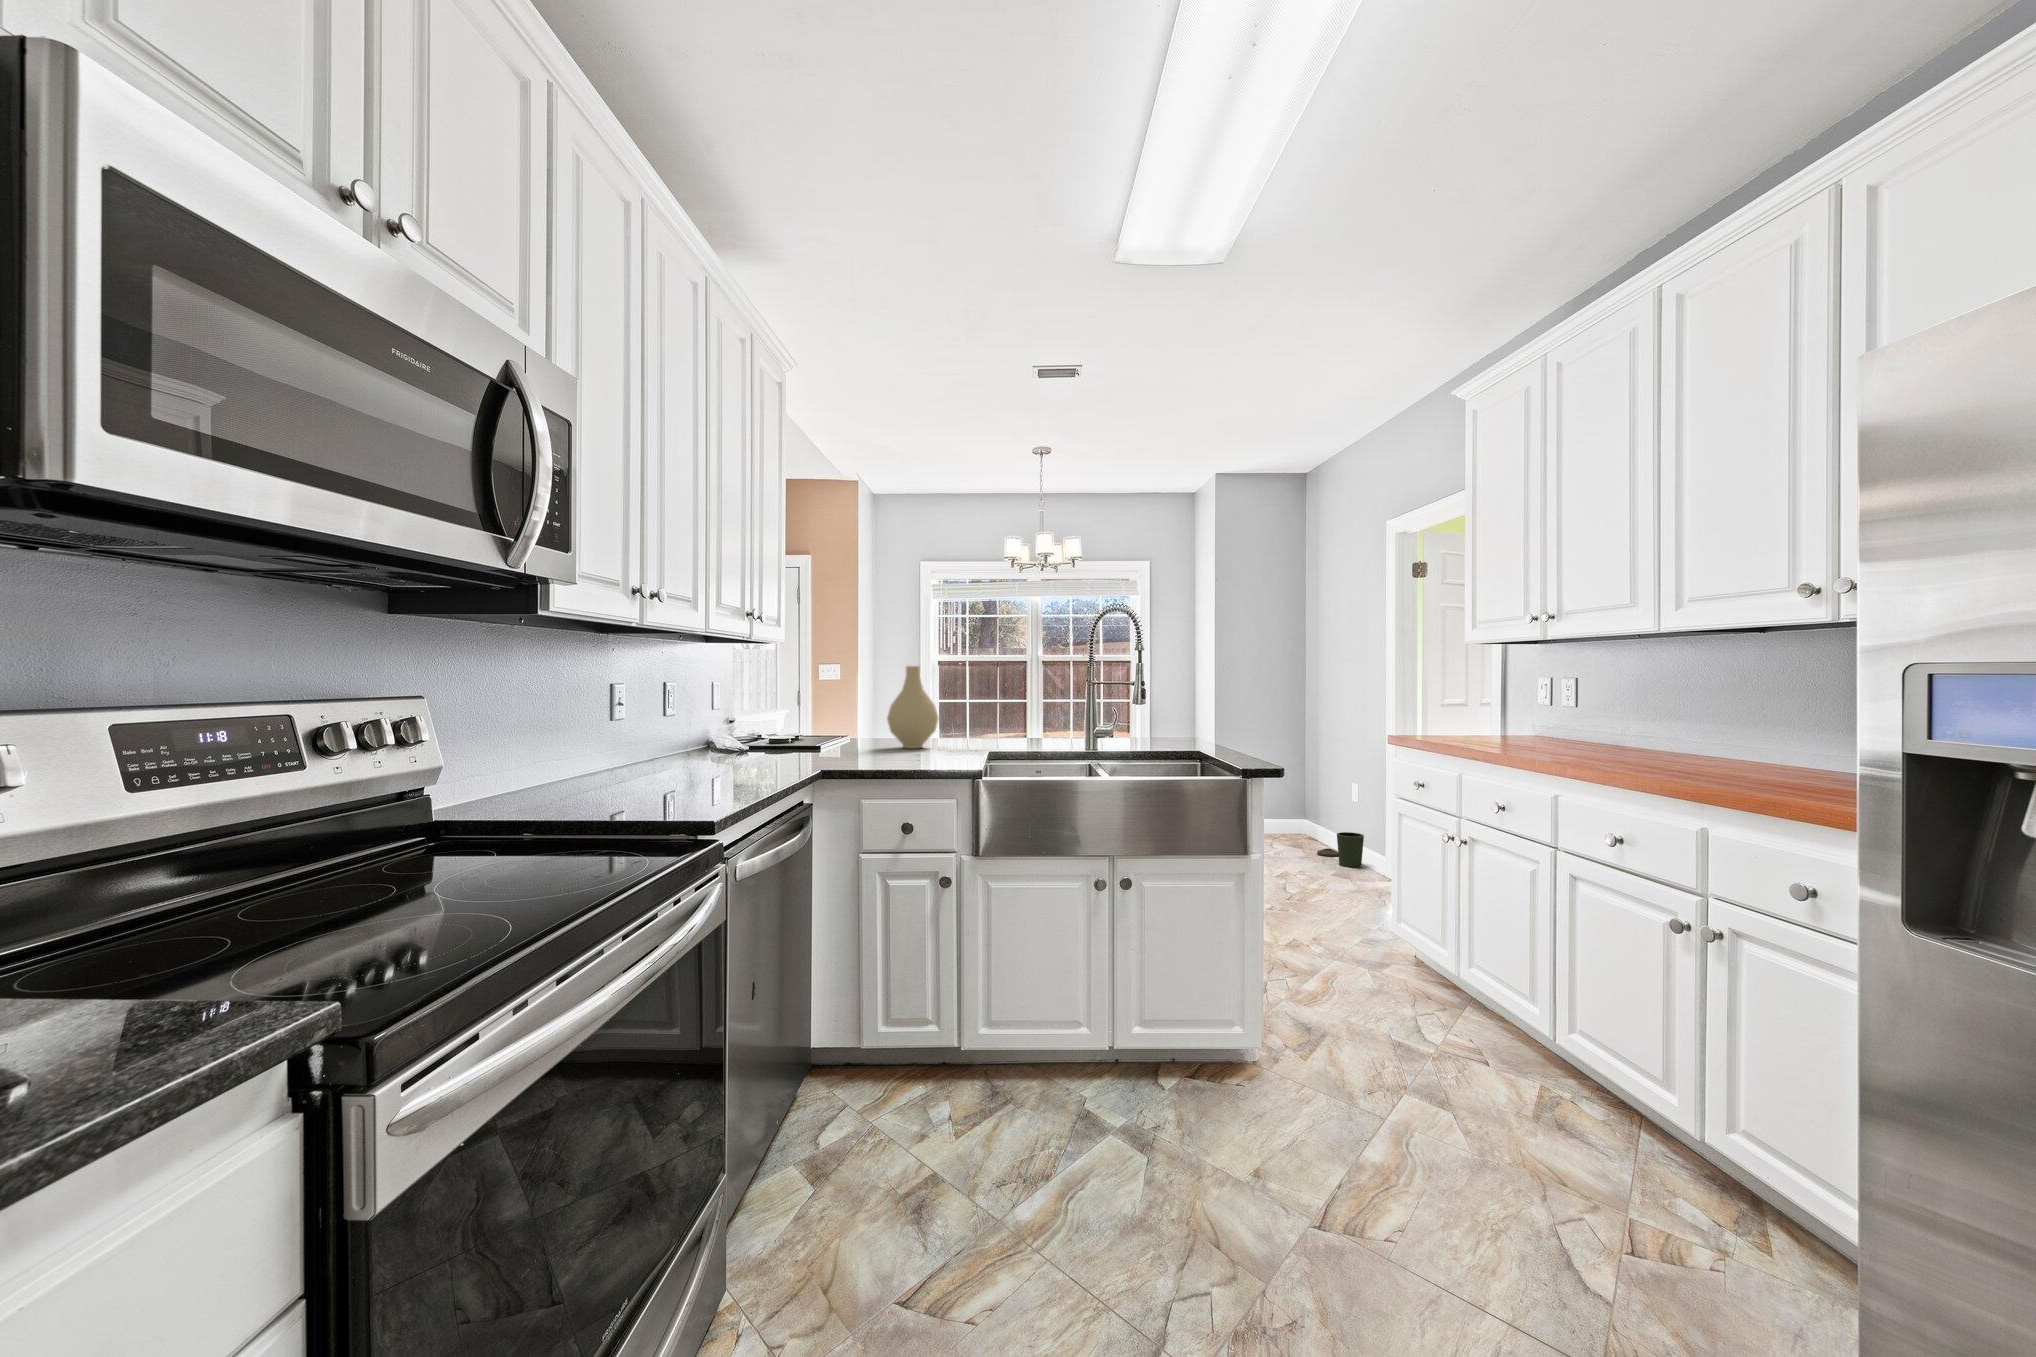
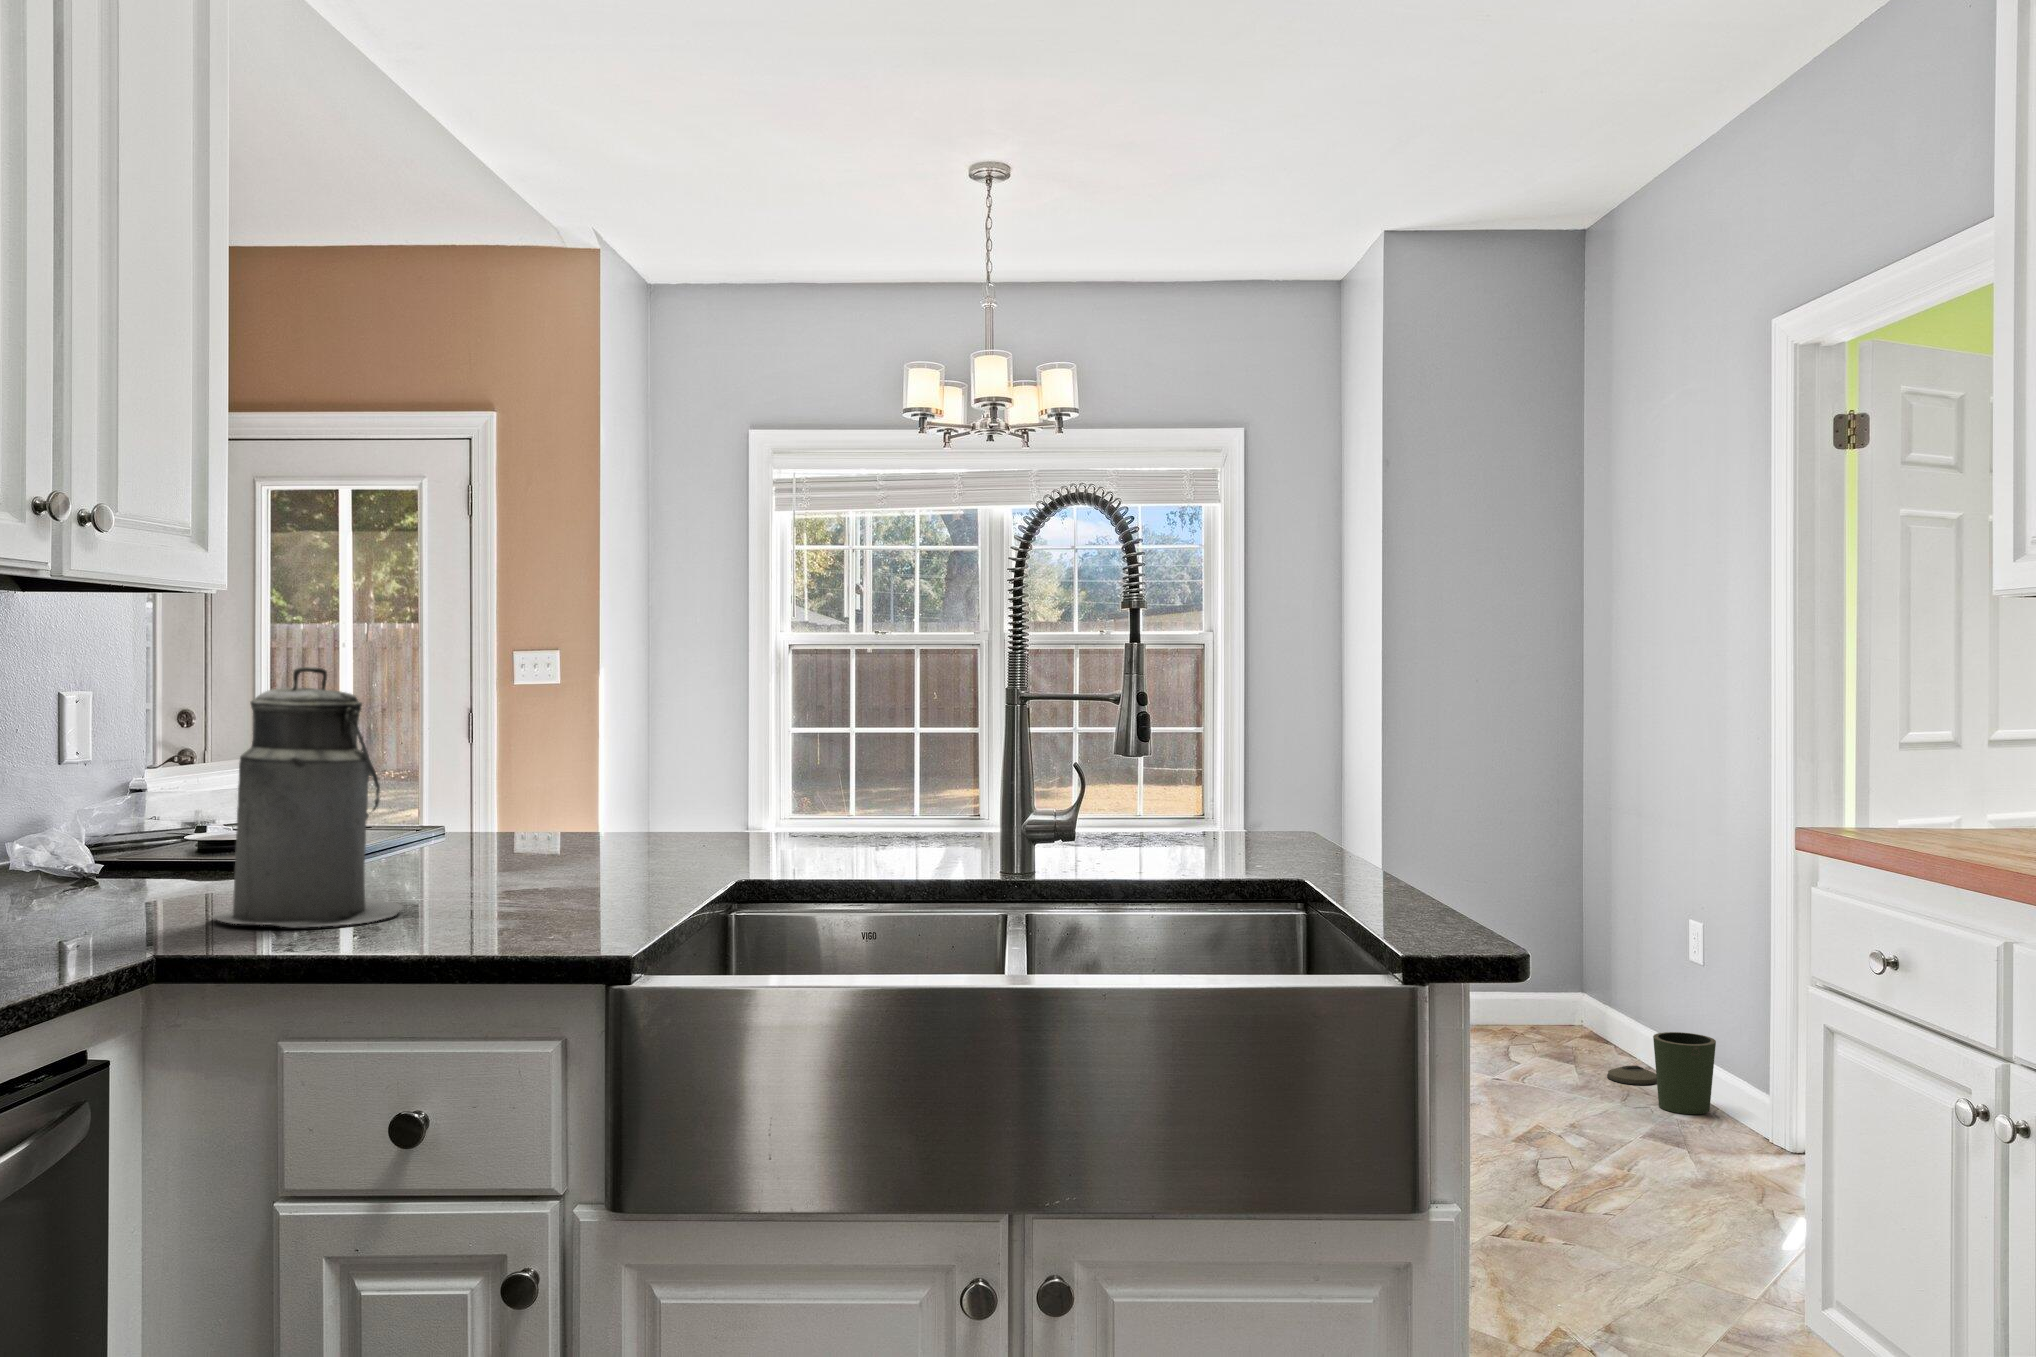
vase: present [887,666,938,749] -> none [483,648,625,867]
canister: none [823,674,886,763] -> present [212,667,403,927]

